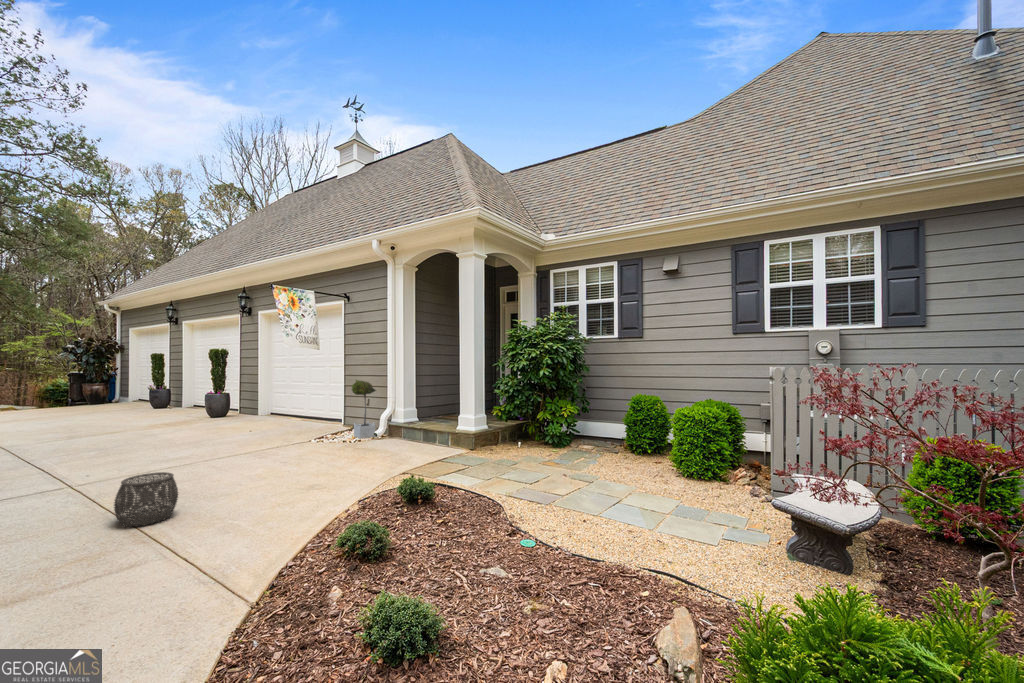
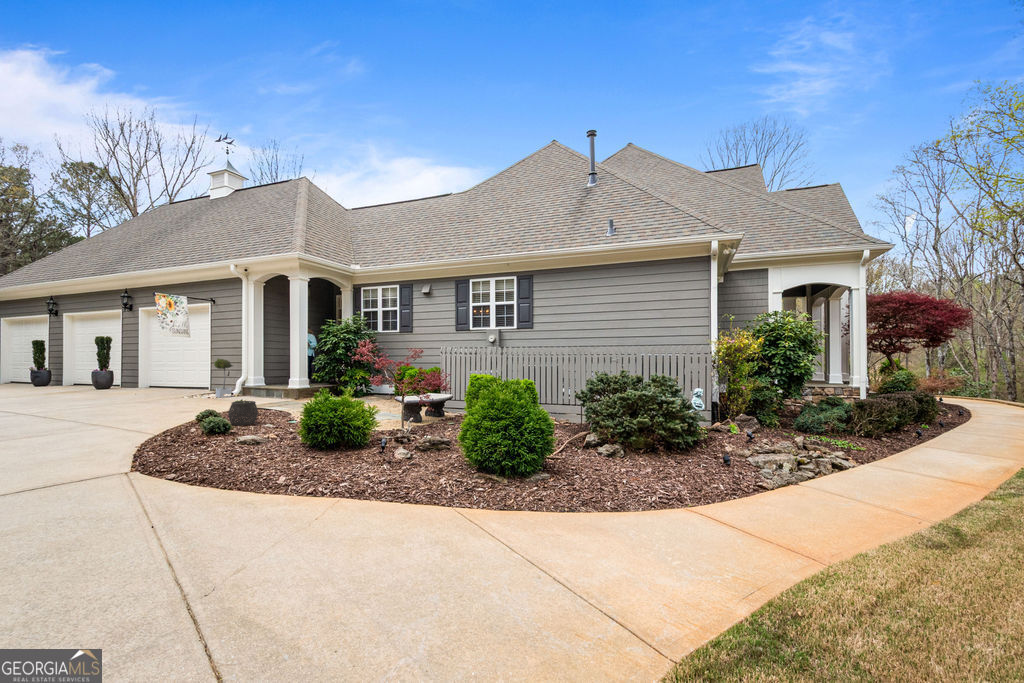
woven basket: present [114,472,178,527] -> present [228,401,258,425]

